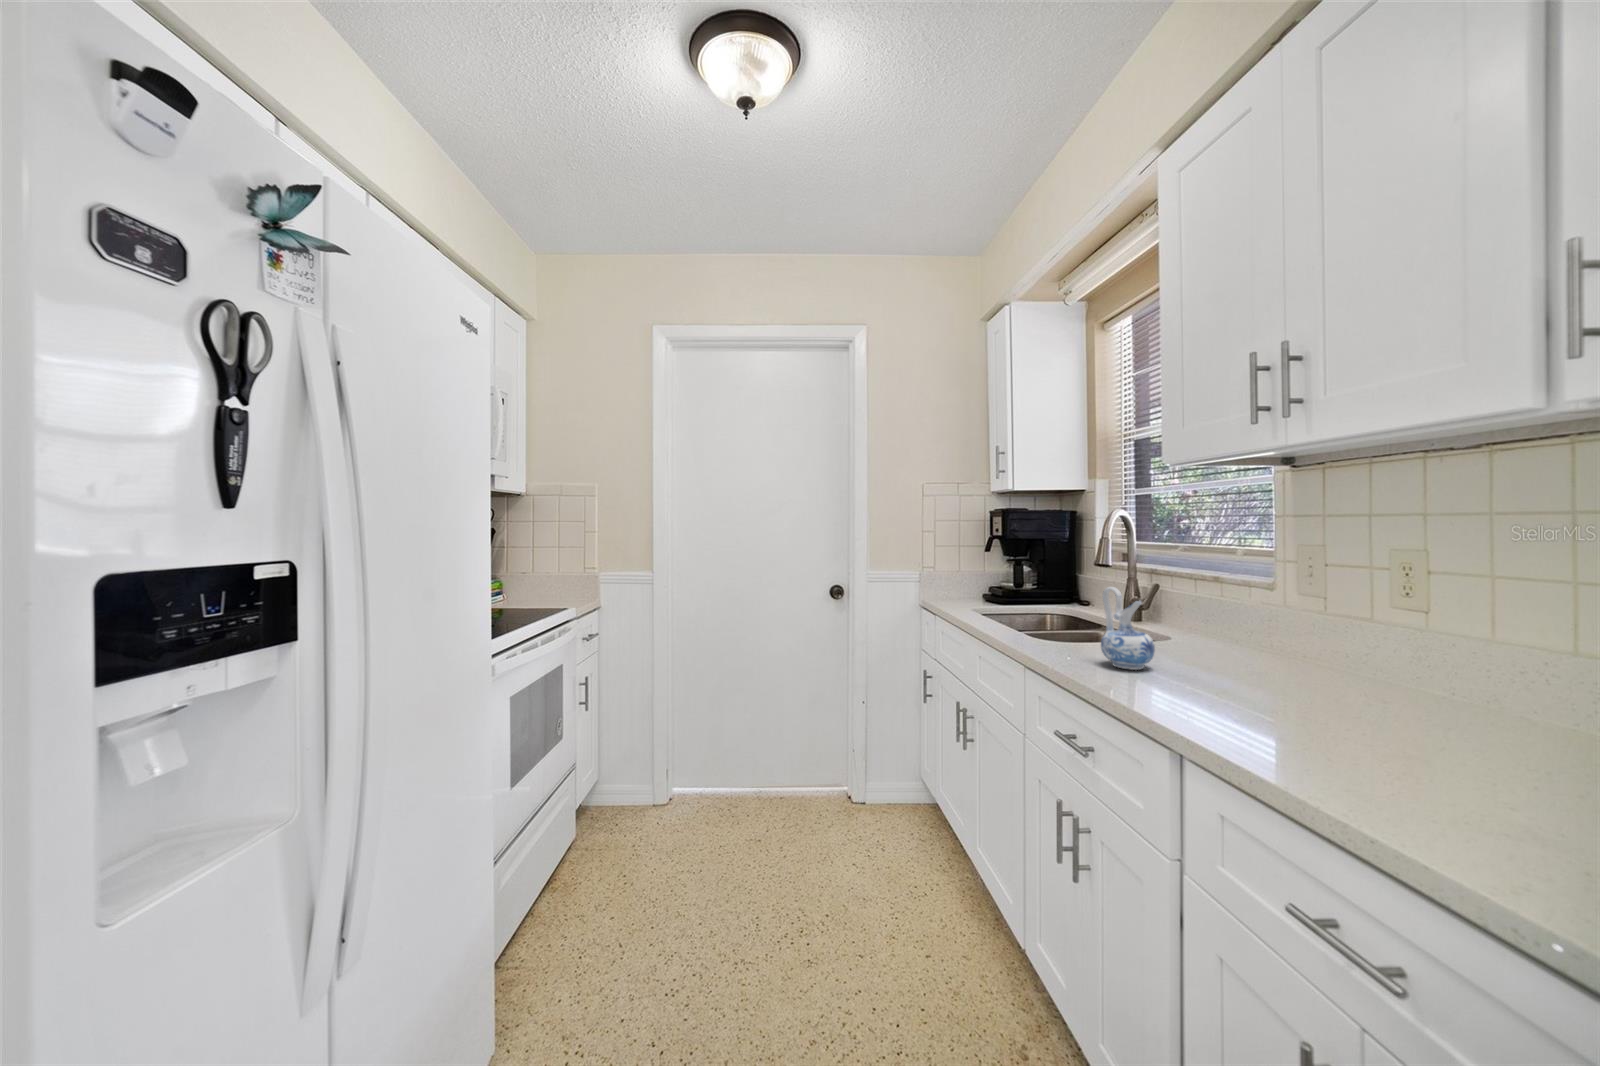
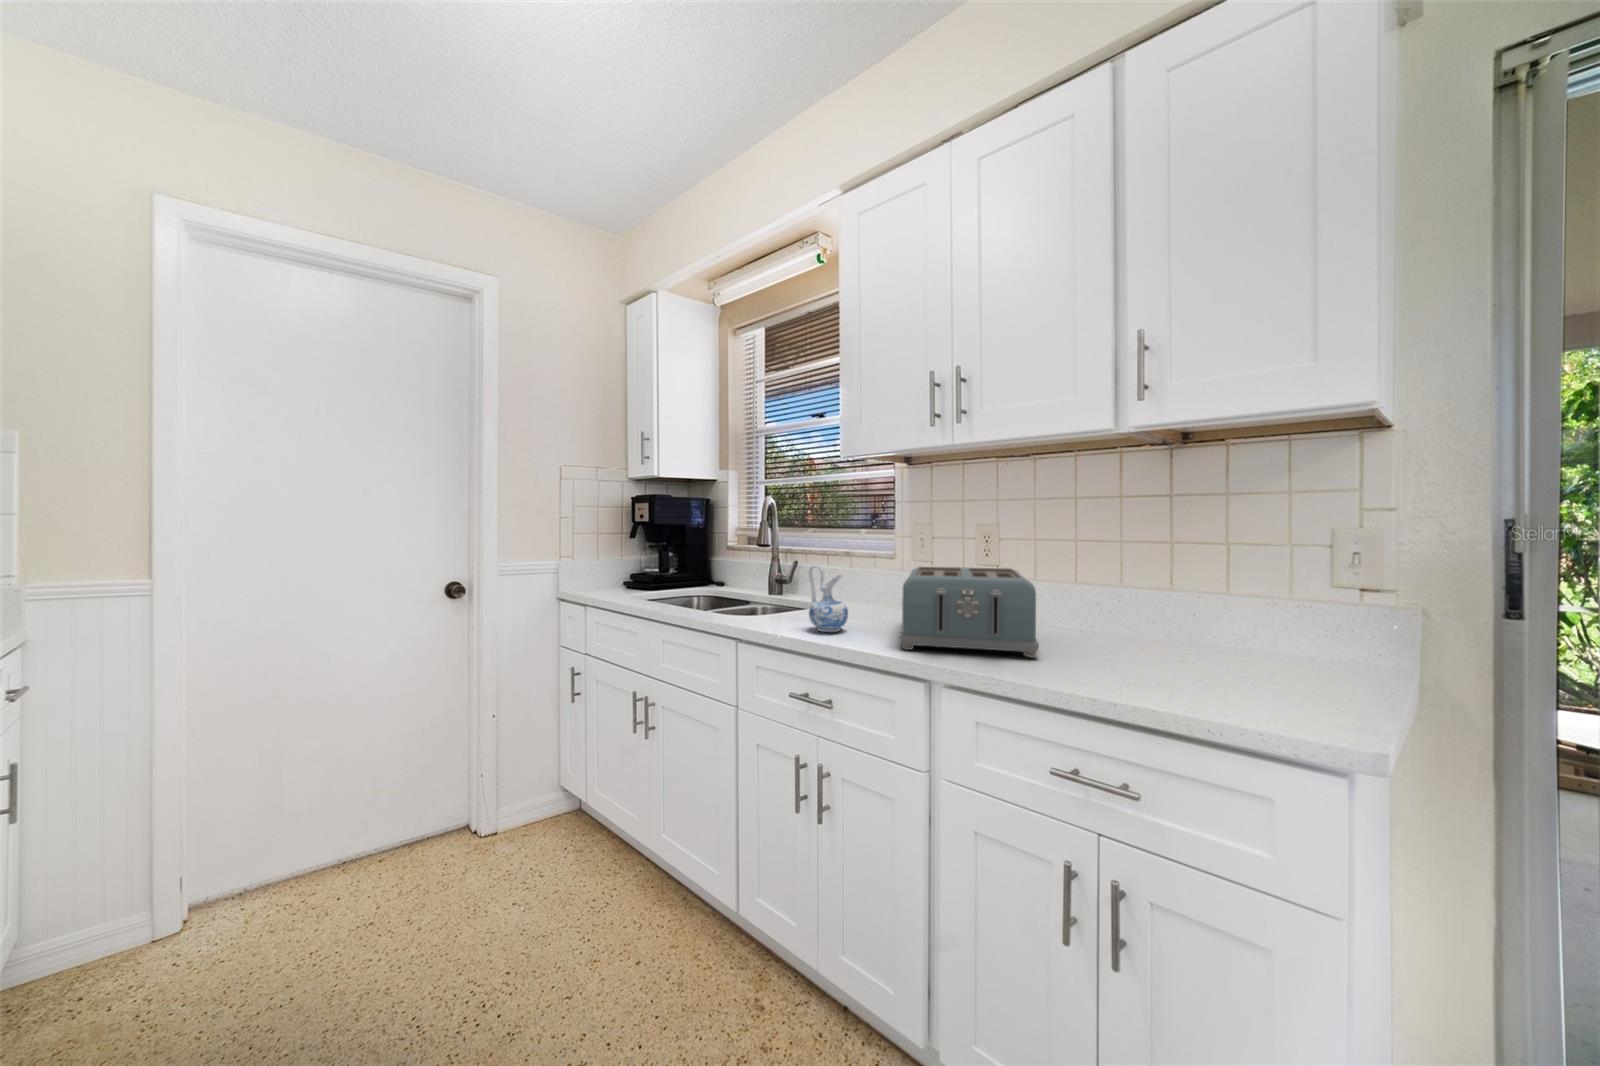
toaster: none [1187,600,1489,754] -> present [900,567,1039,657]

